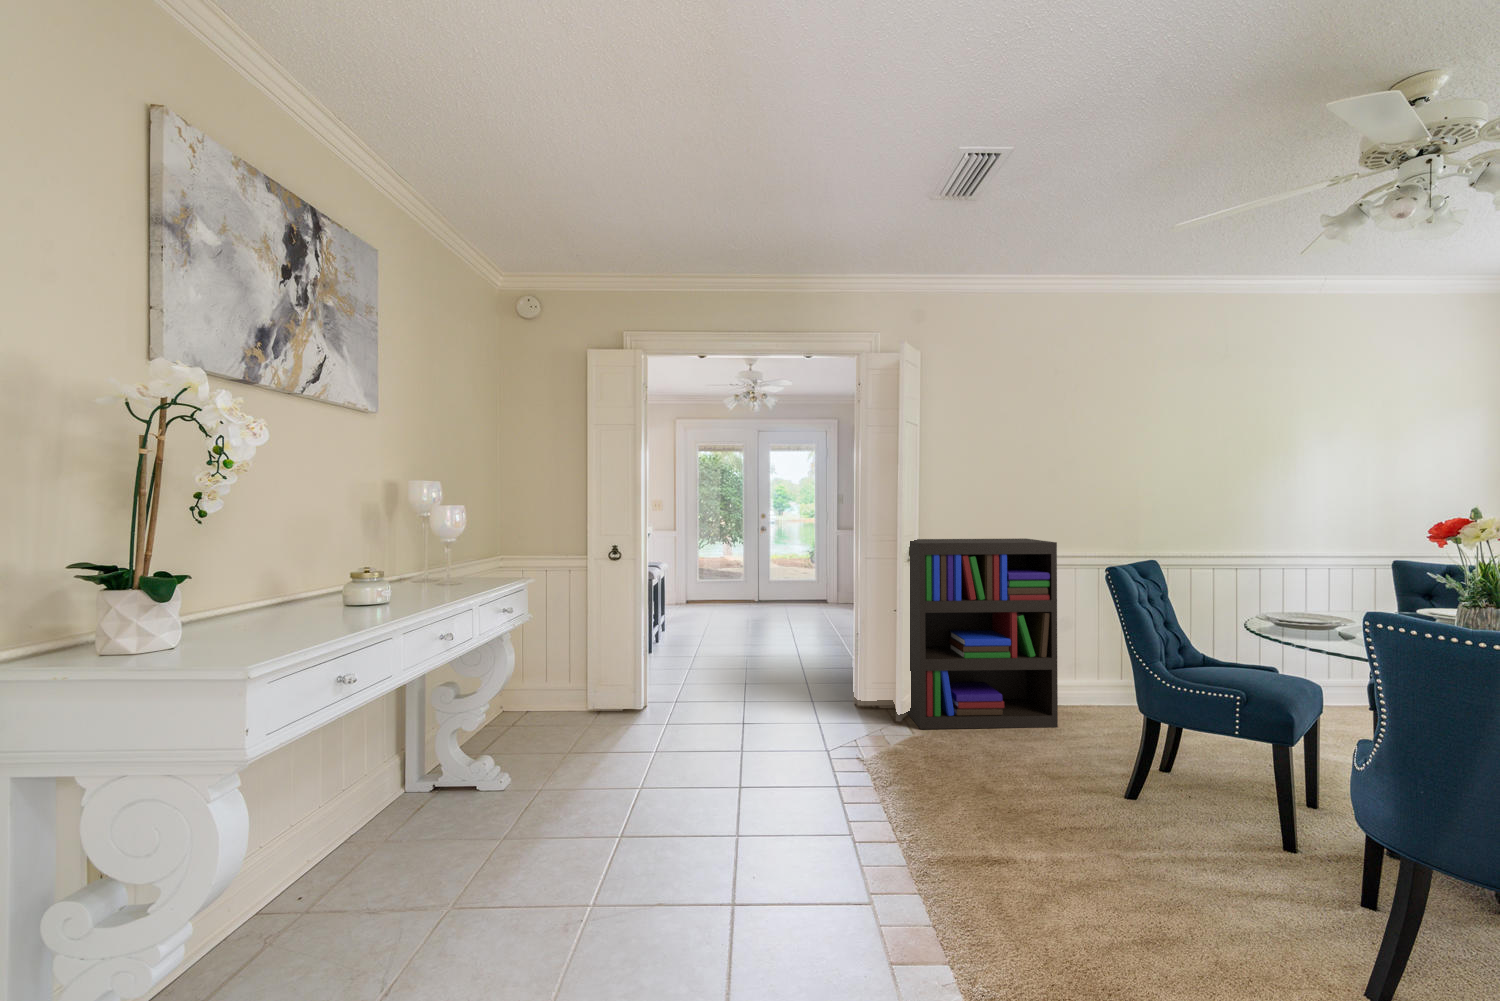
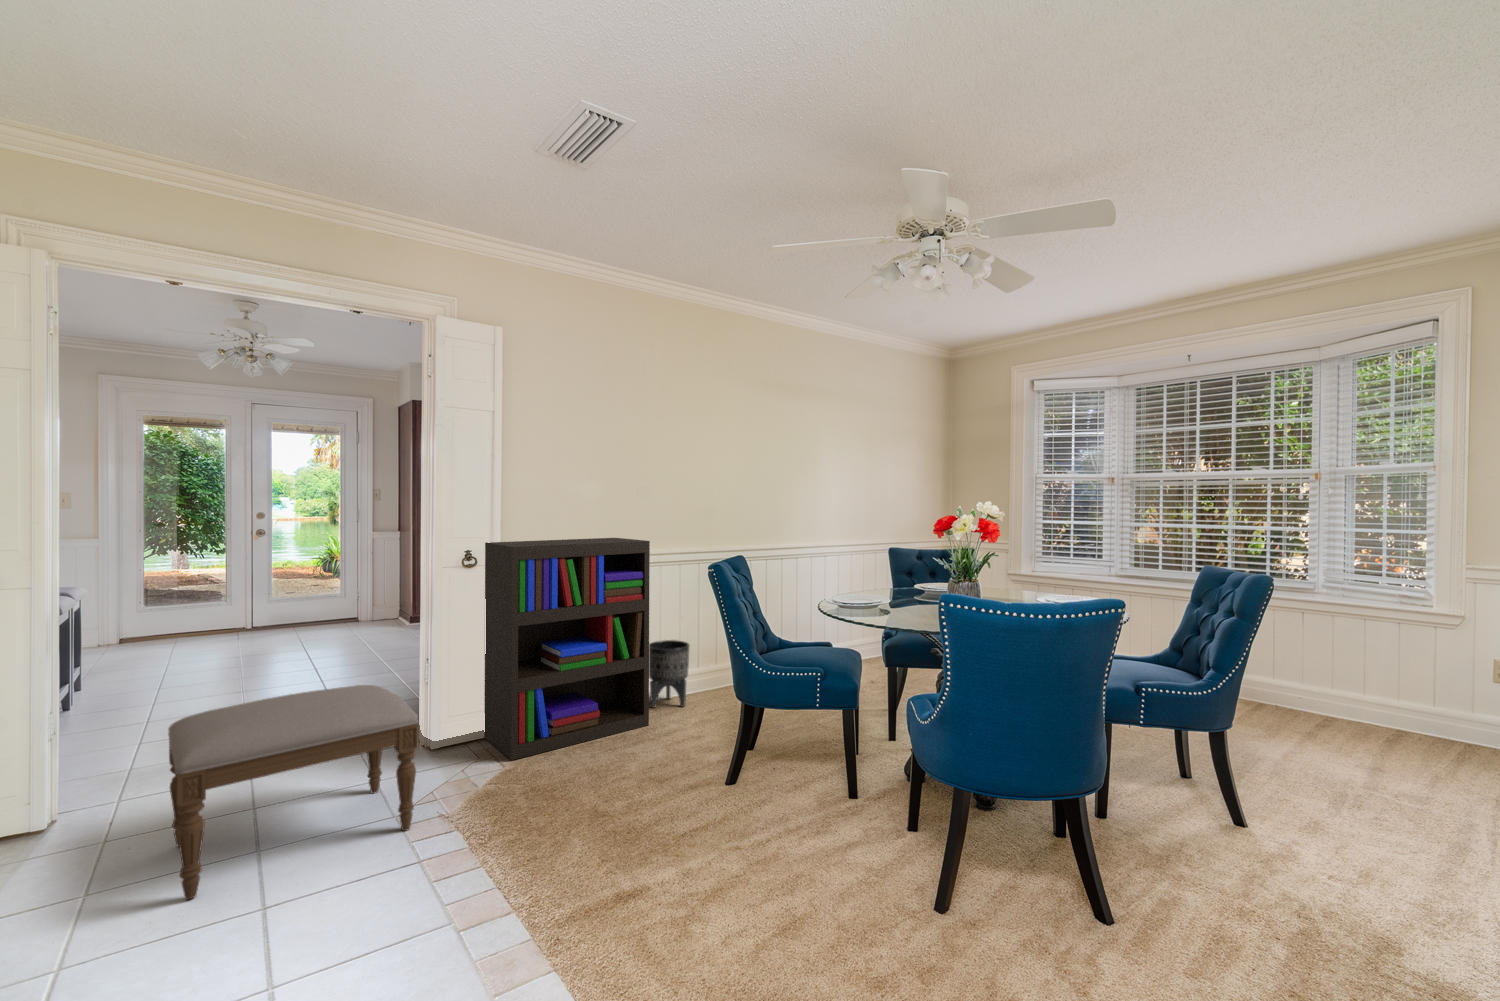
ottoman: none [695,643,840,764] -> present [168,685,419,900]
planter: none [1062,646,1110,718] -> present [649,640,689,708]

